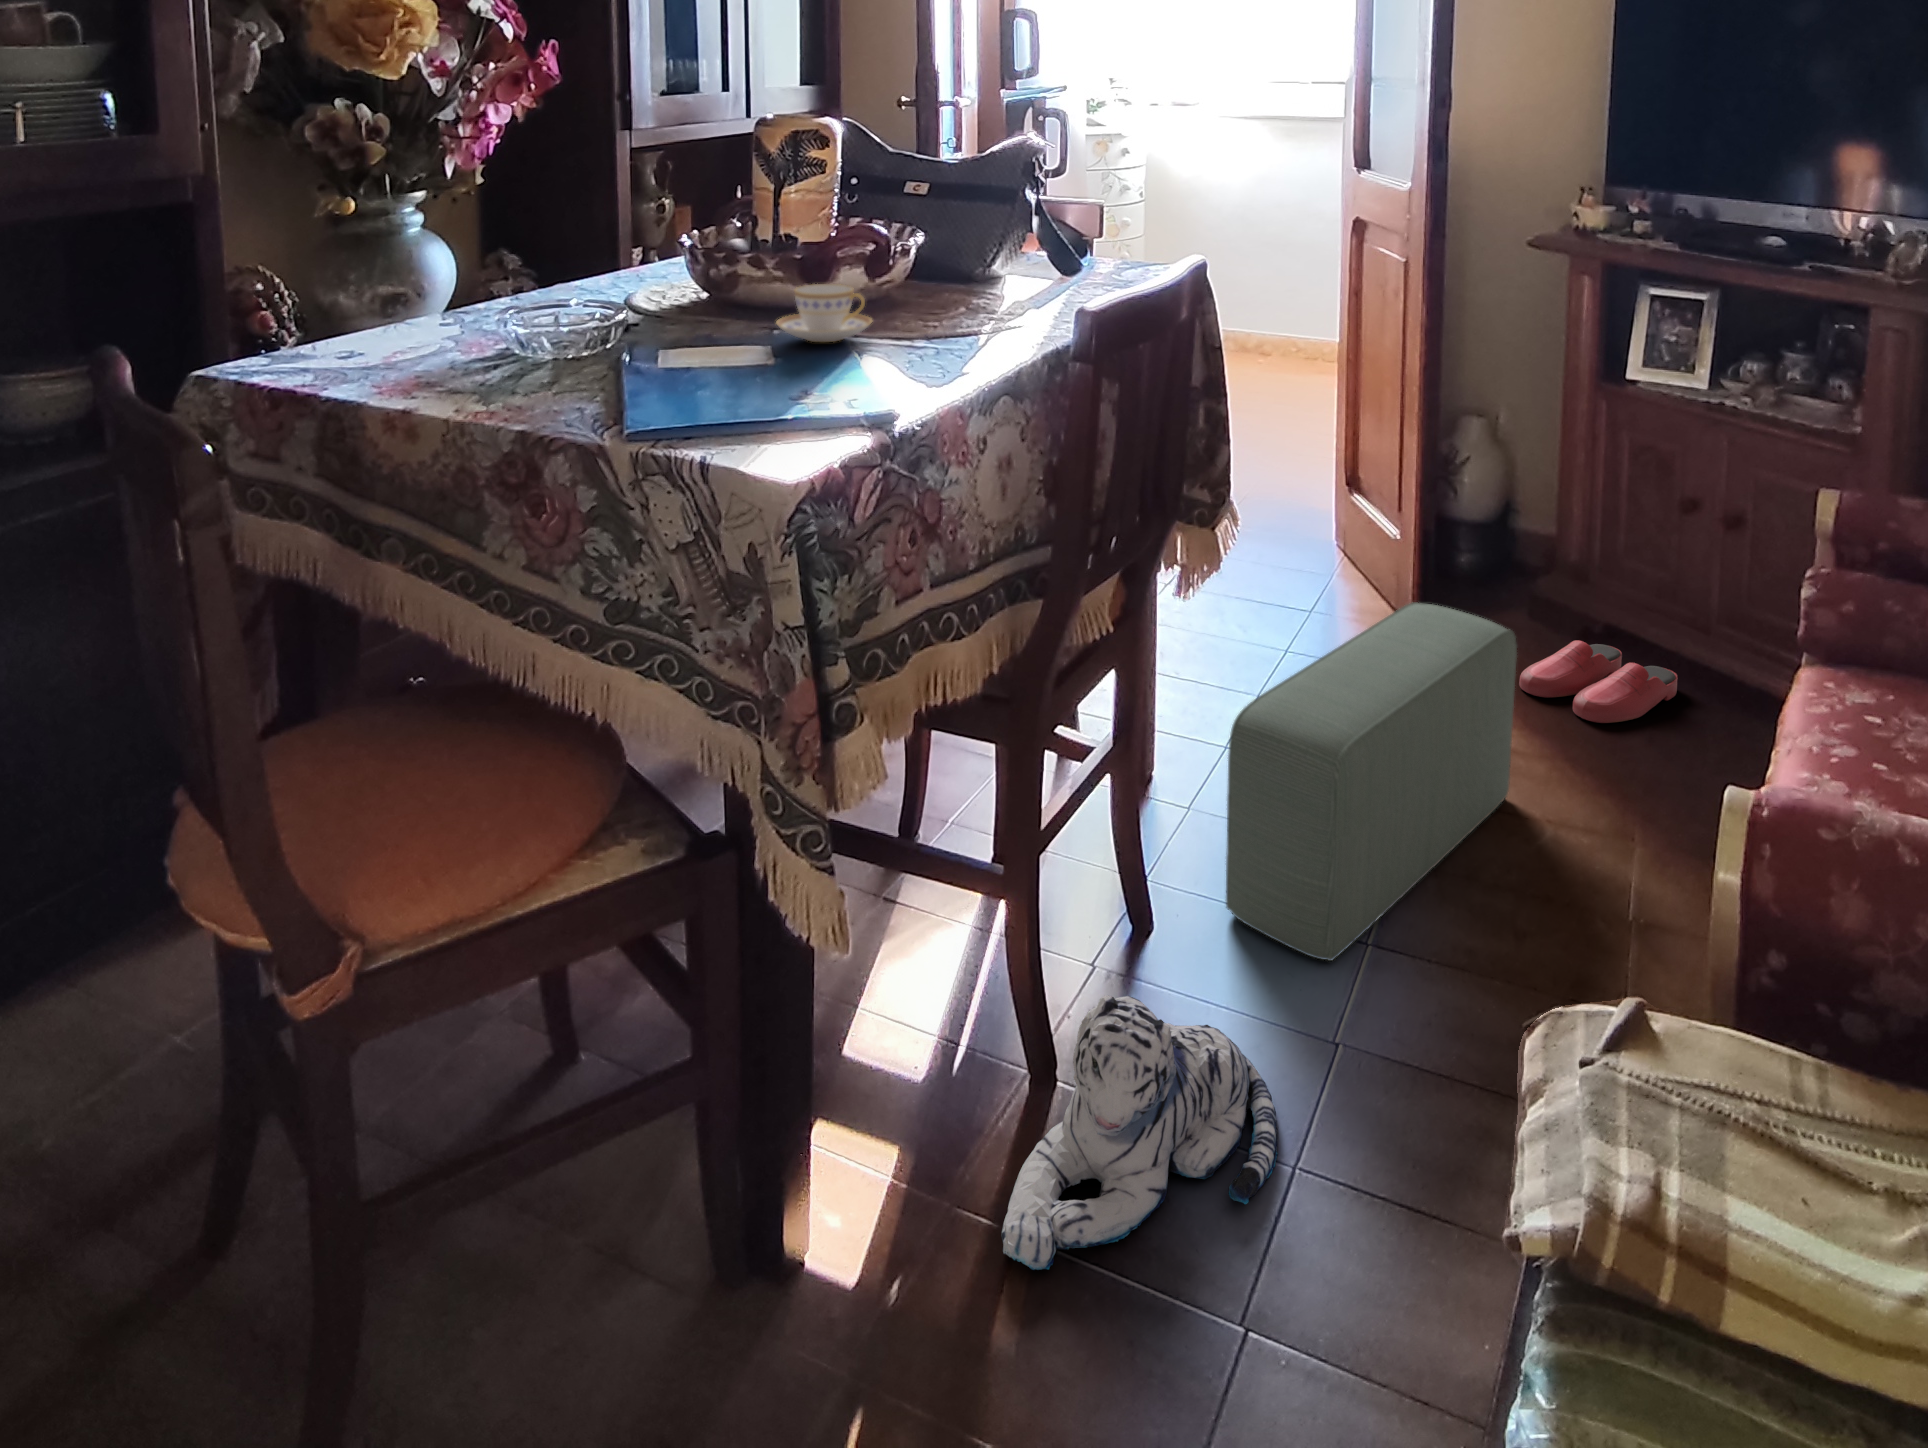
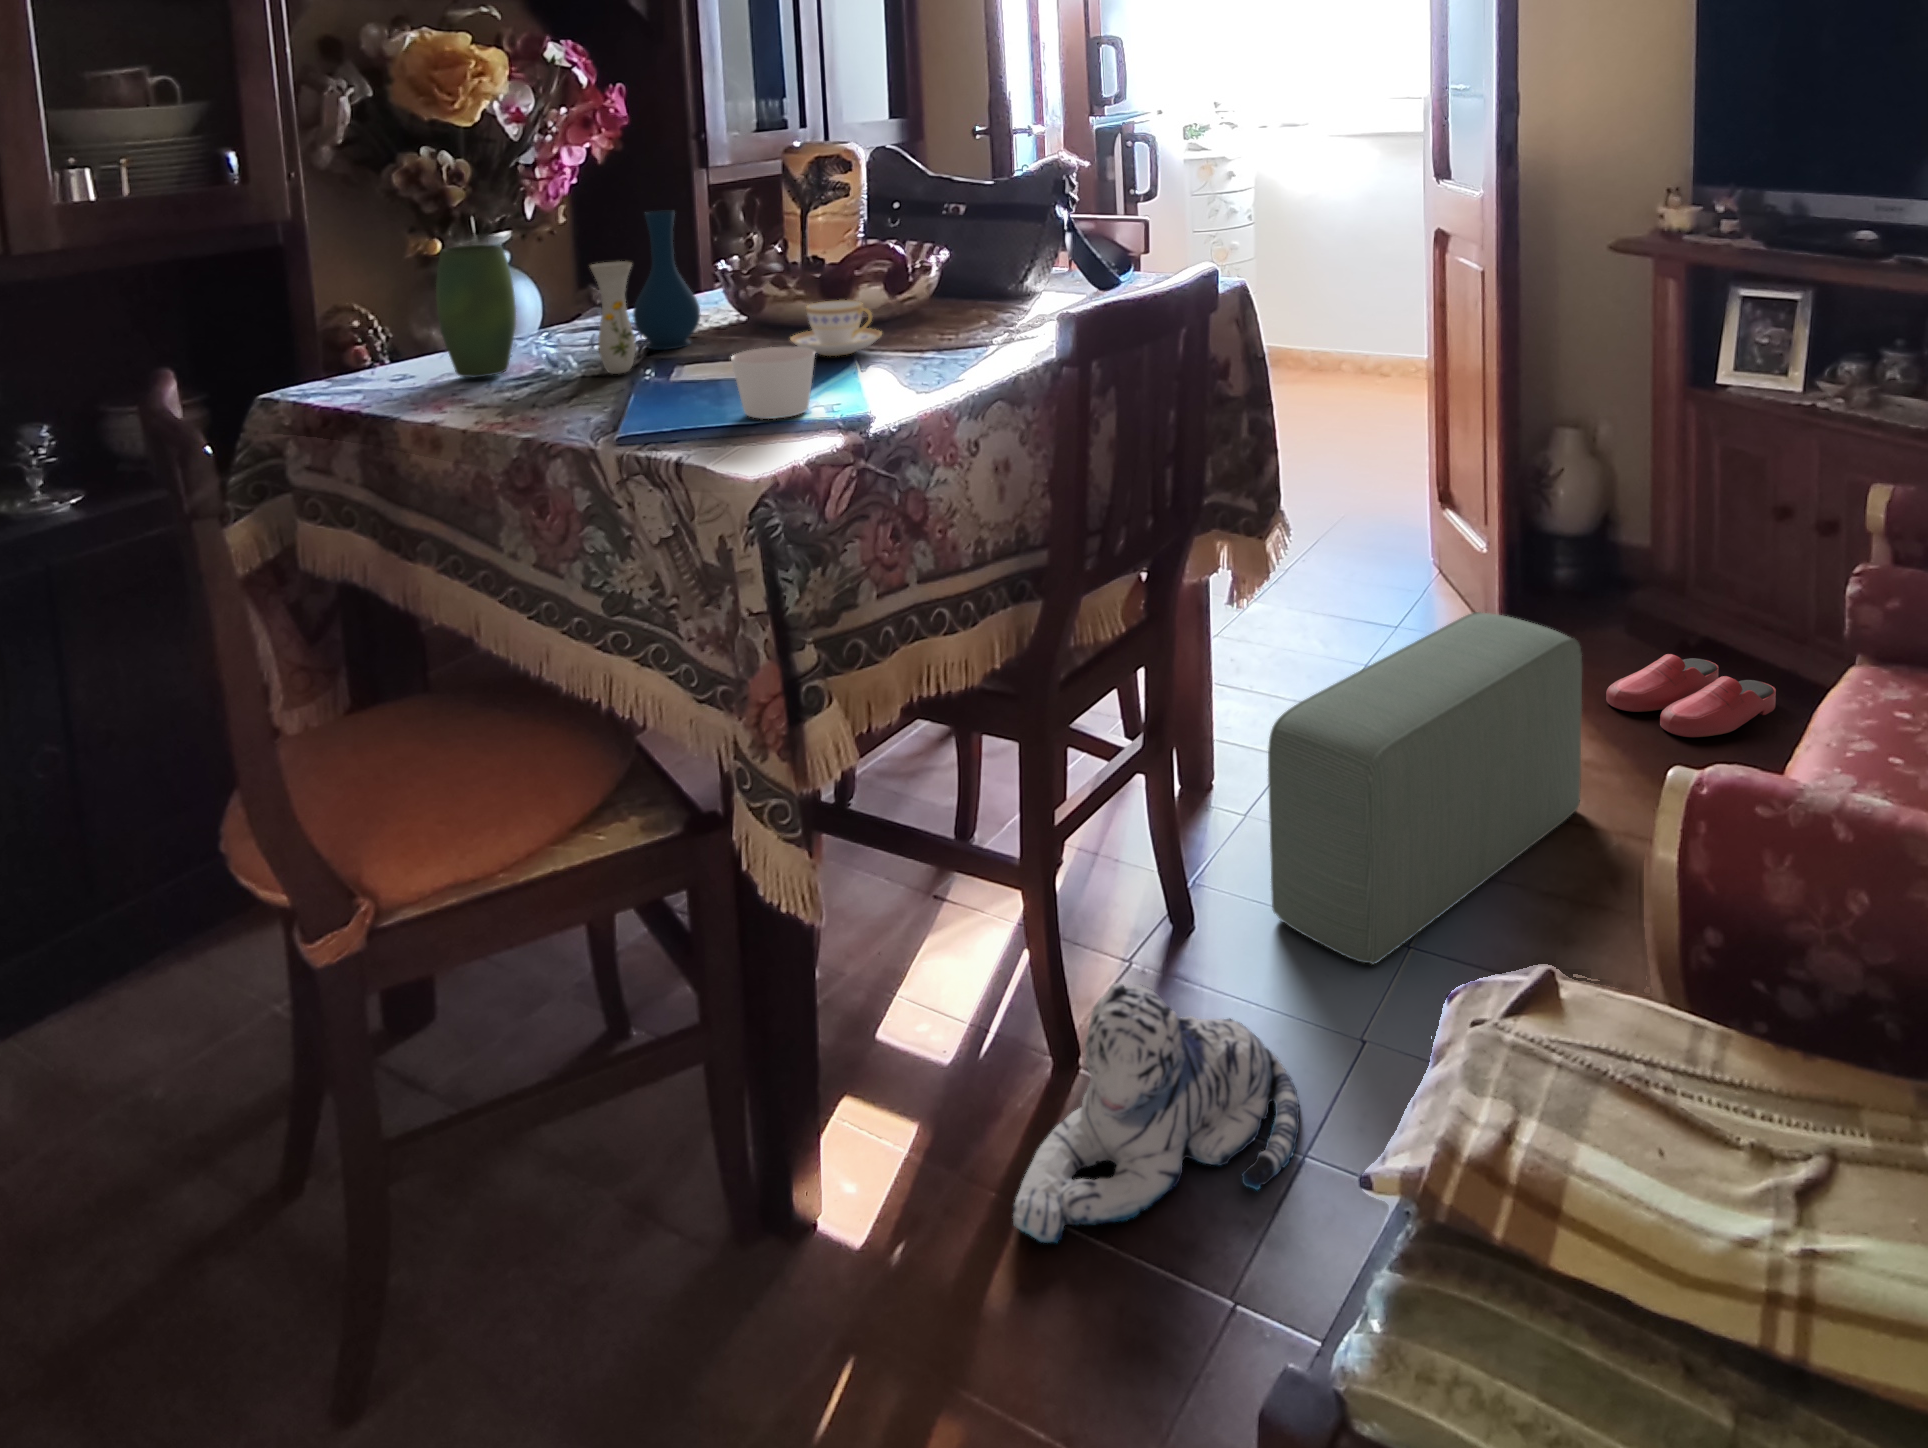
vase: none [396,183,671,357] -> present [436,211,701,378]
candle: none [744,337,833,414] -> present [731,347,815,419]

